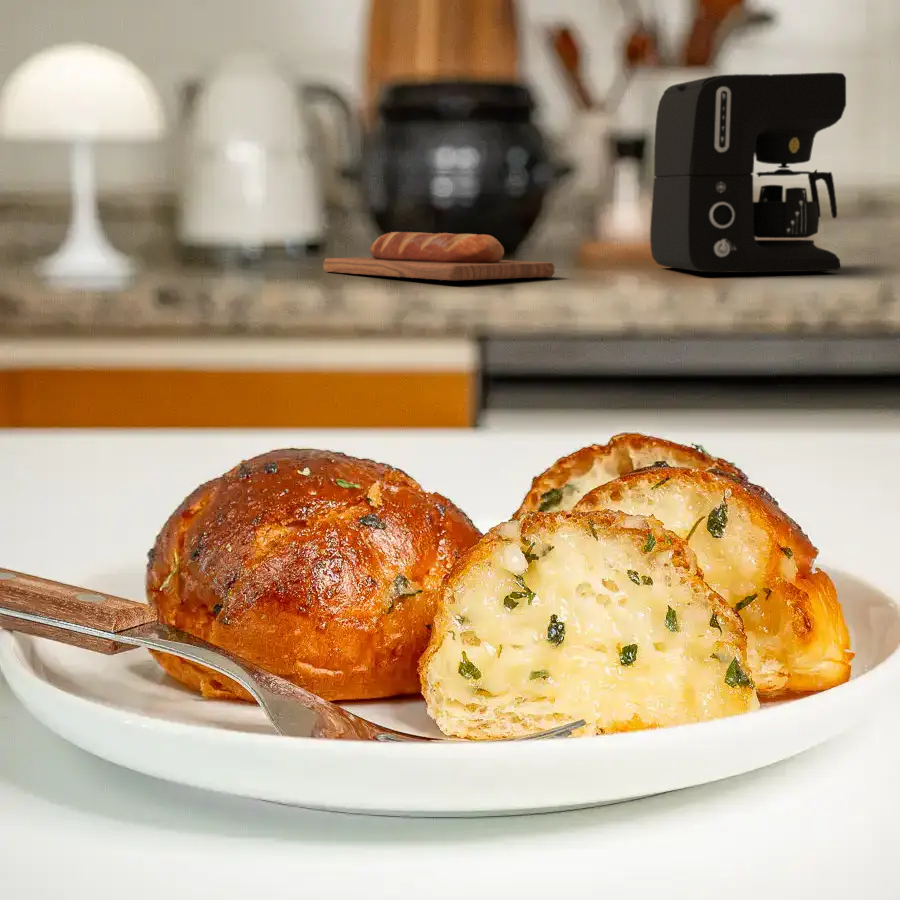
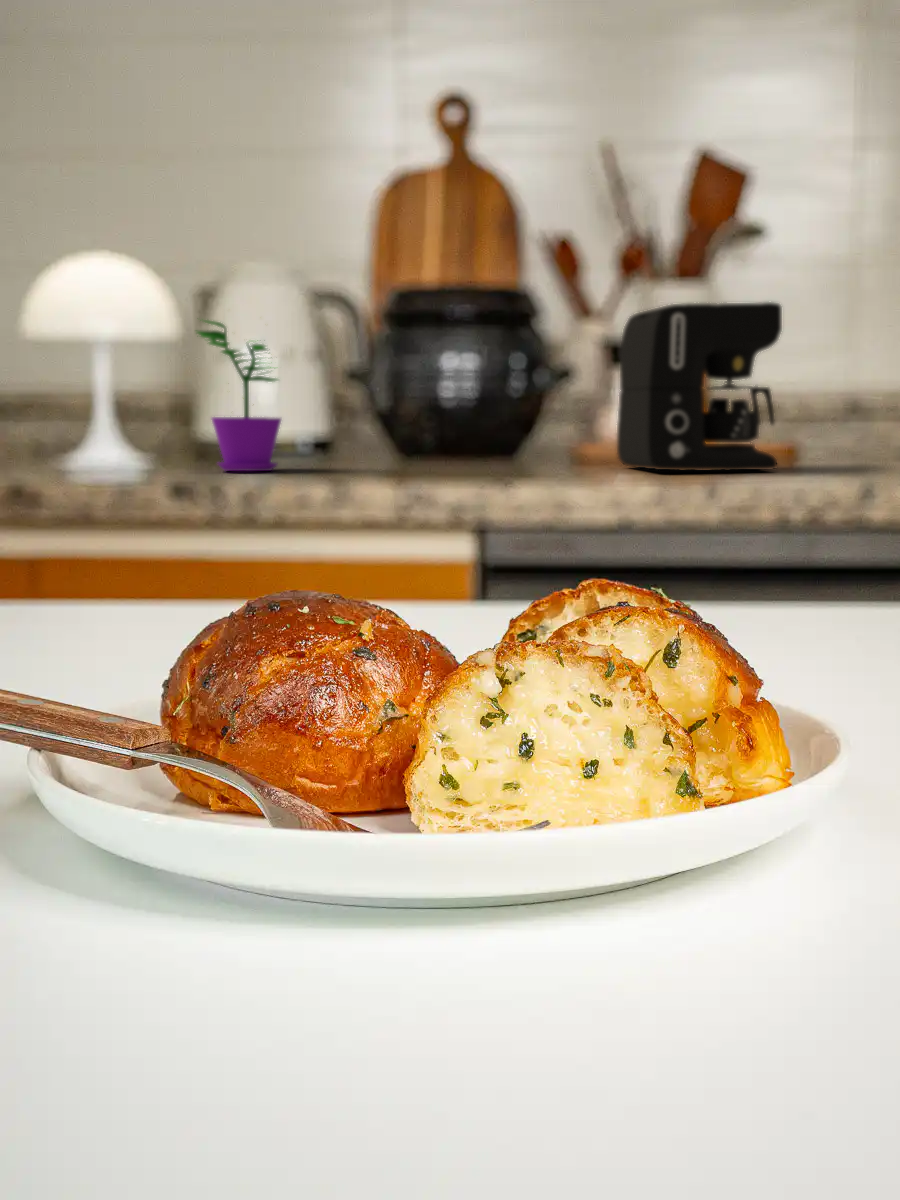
flower pot: none [150,82,255,275] -> present [197,321,281,471]
bread loaf: present [324,232,554,280] -> none [340,436,535,475]

